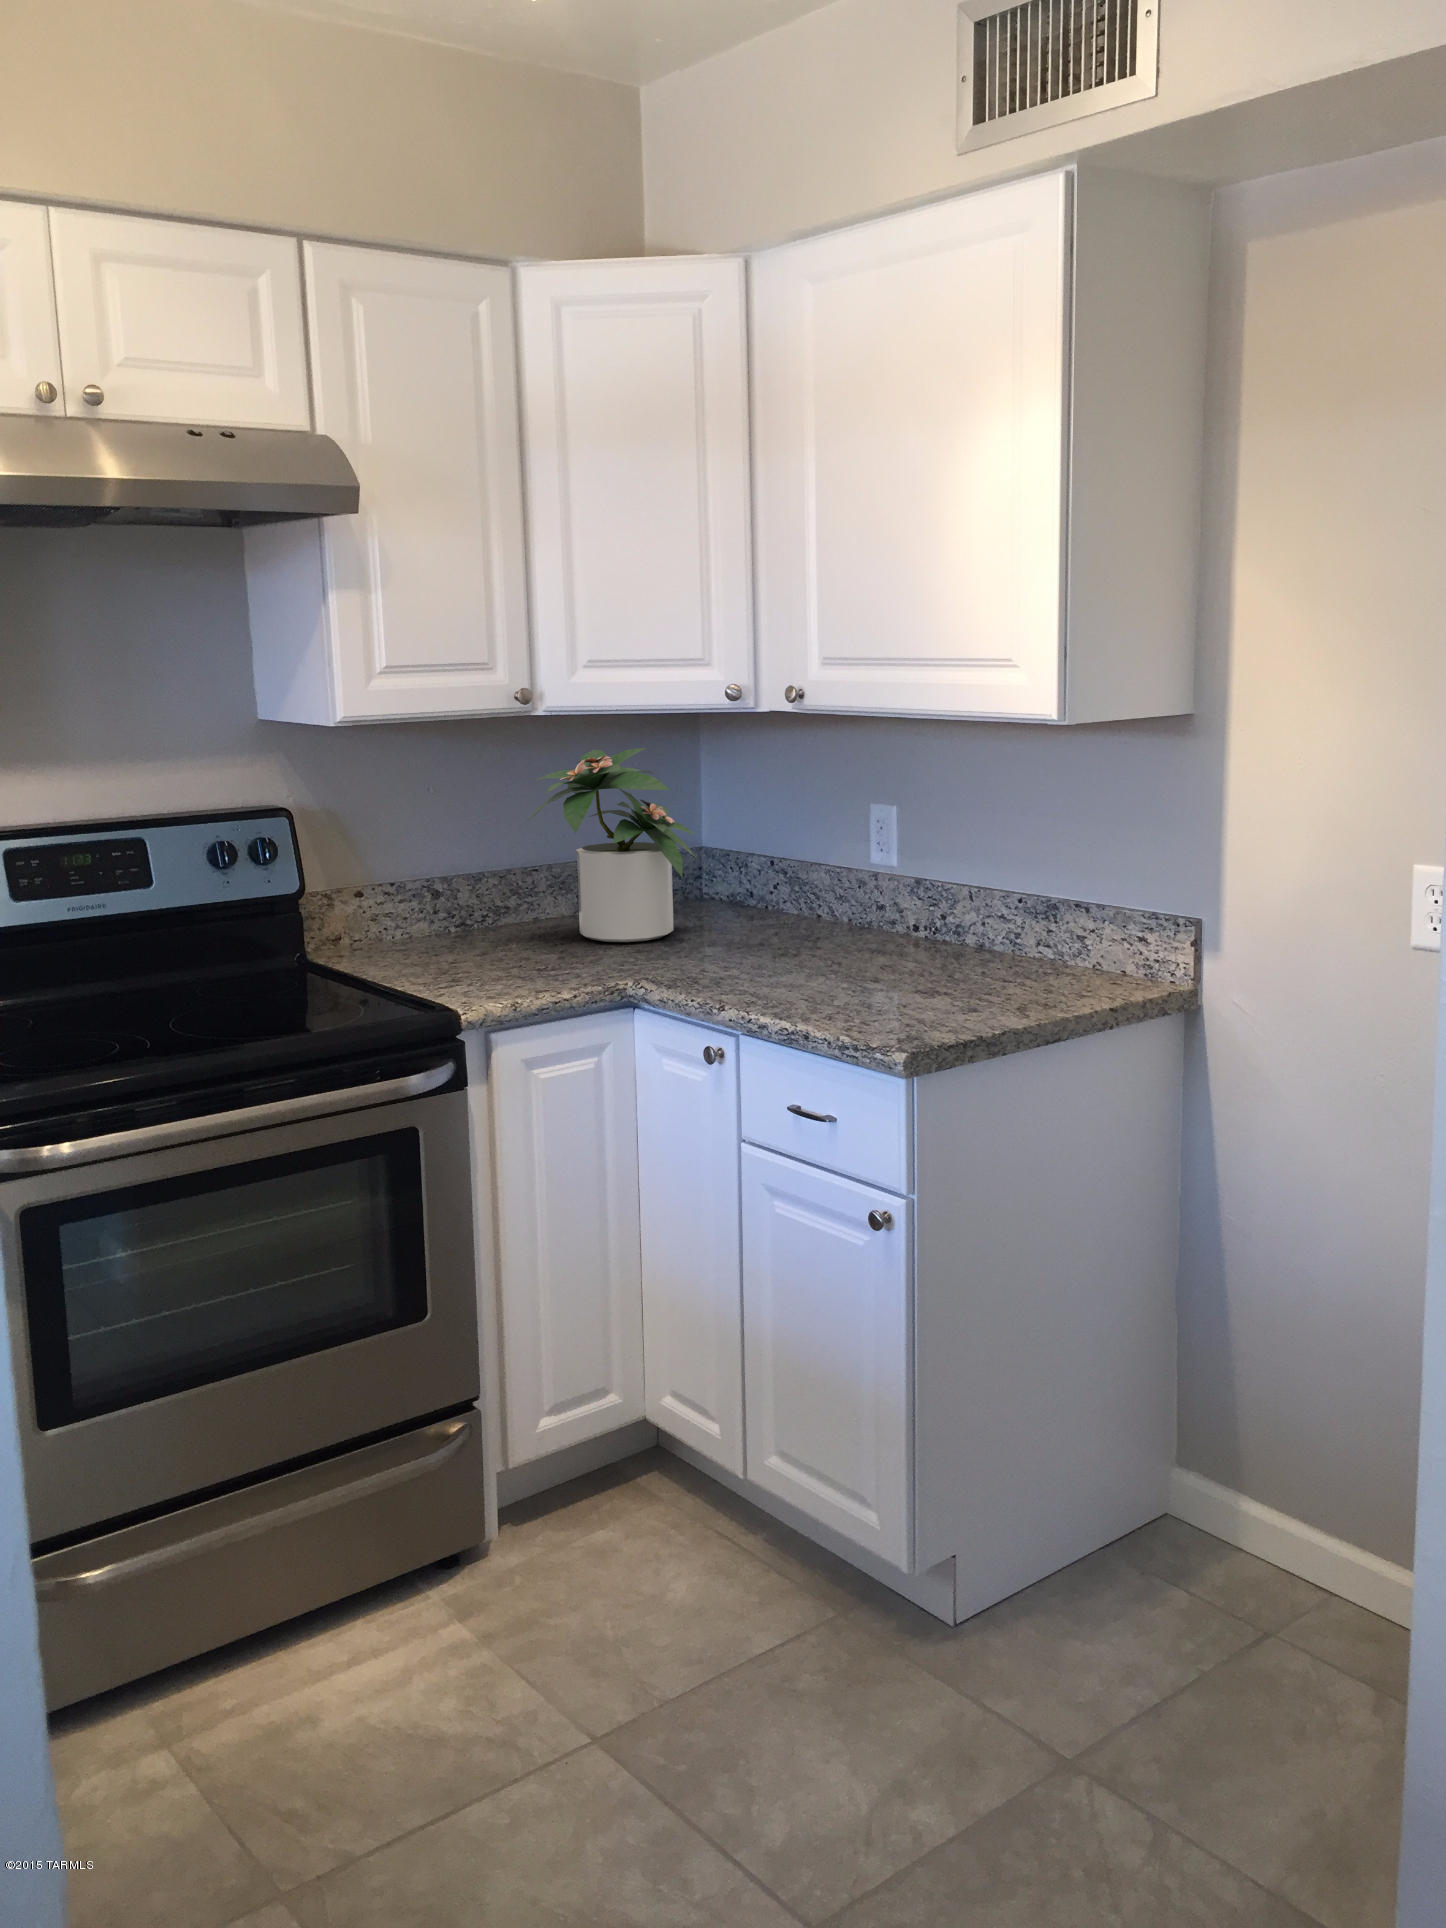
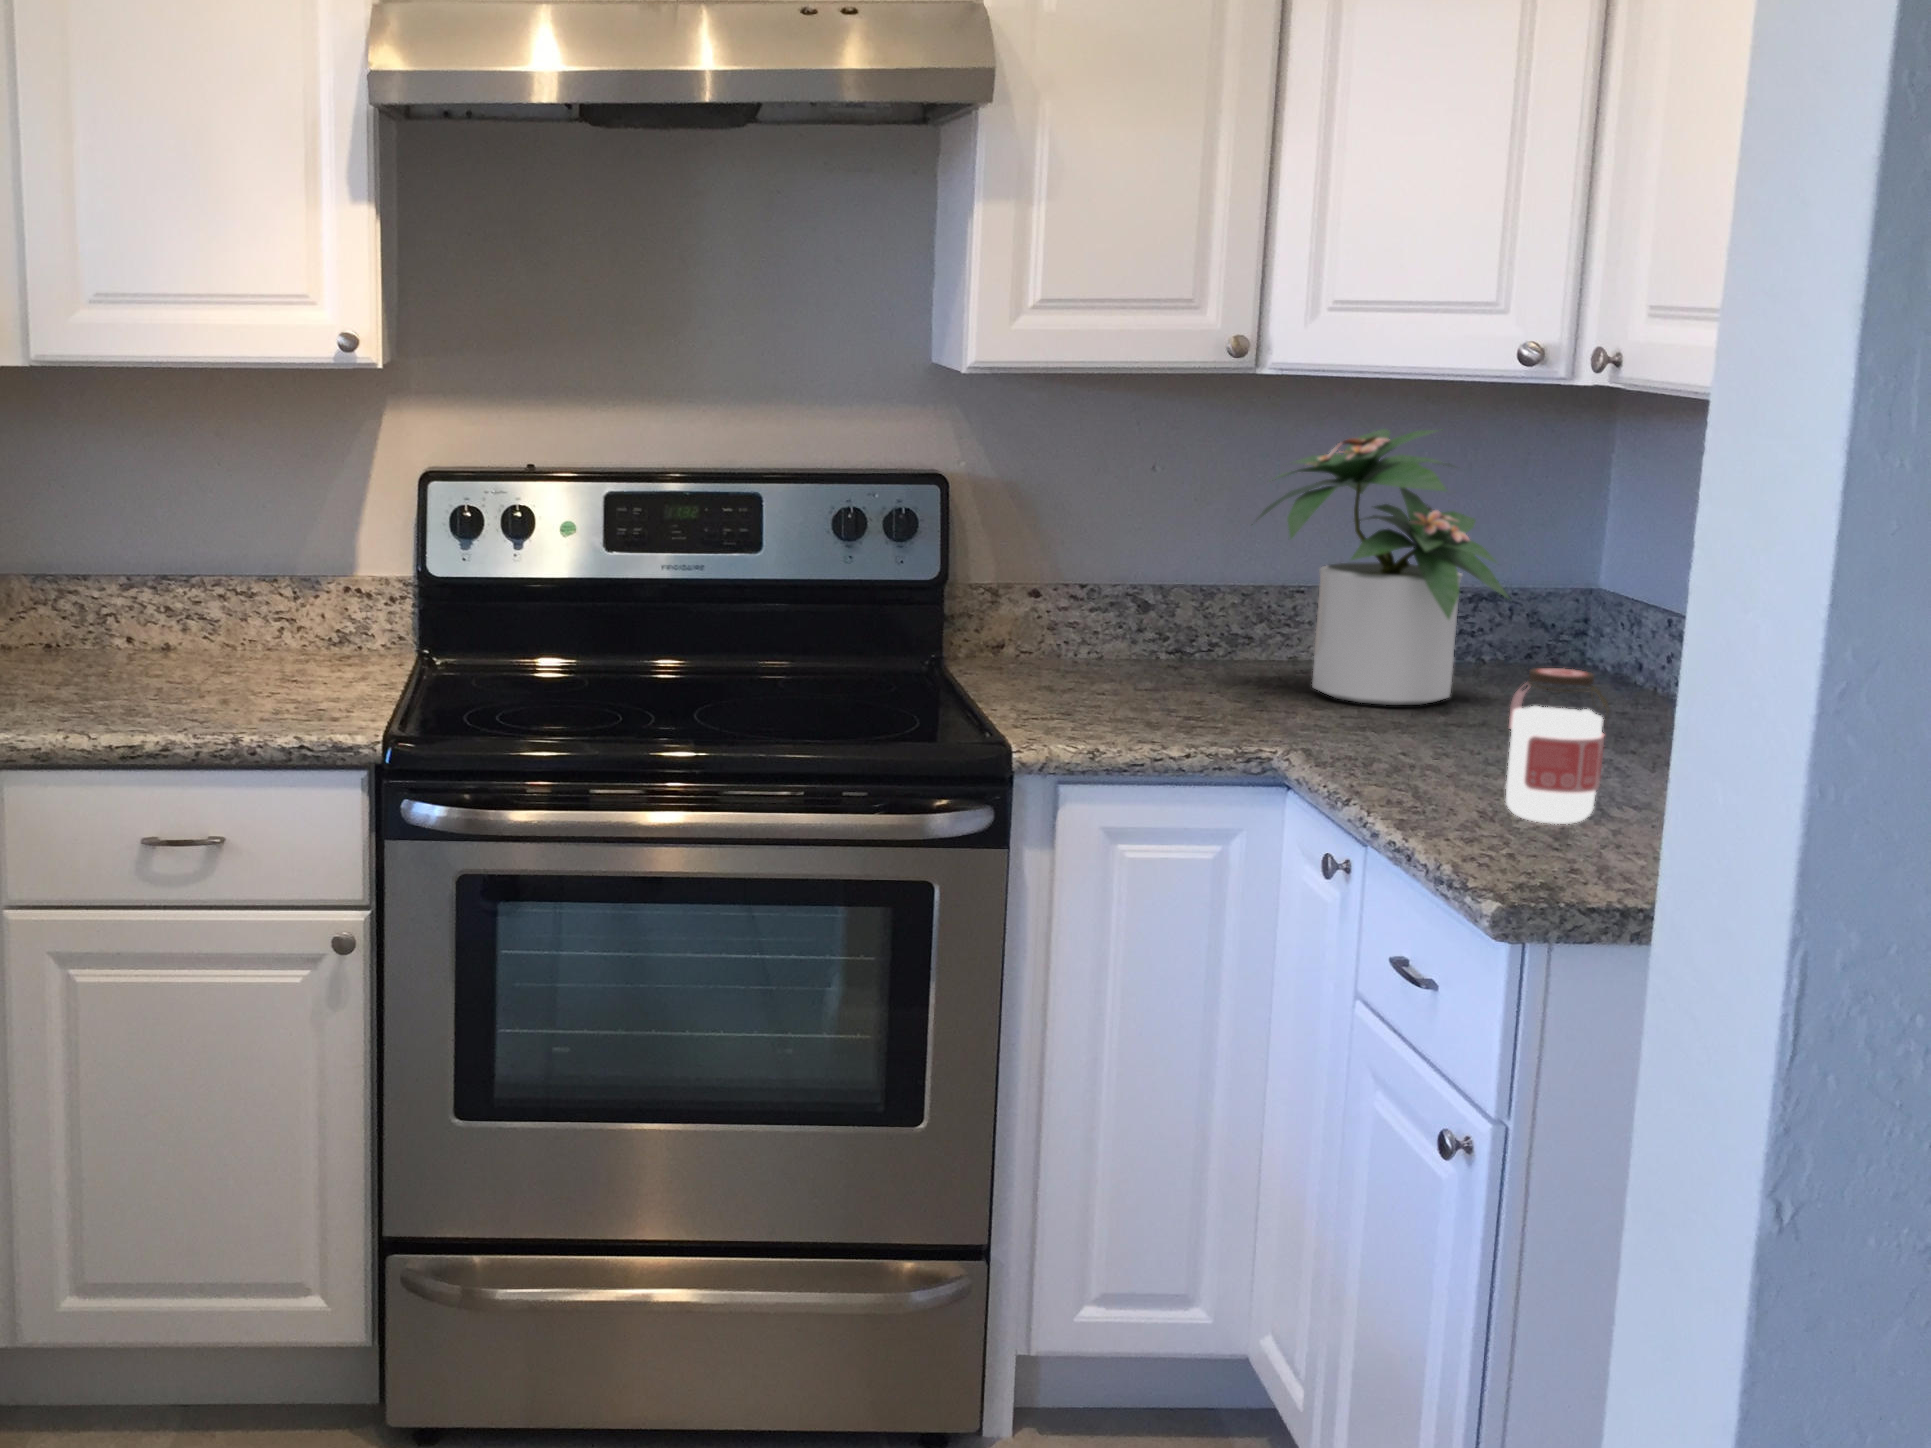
jar: none [819,898,881,1001] -> present [1506,668,1609,824]

